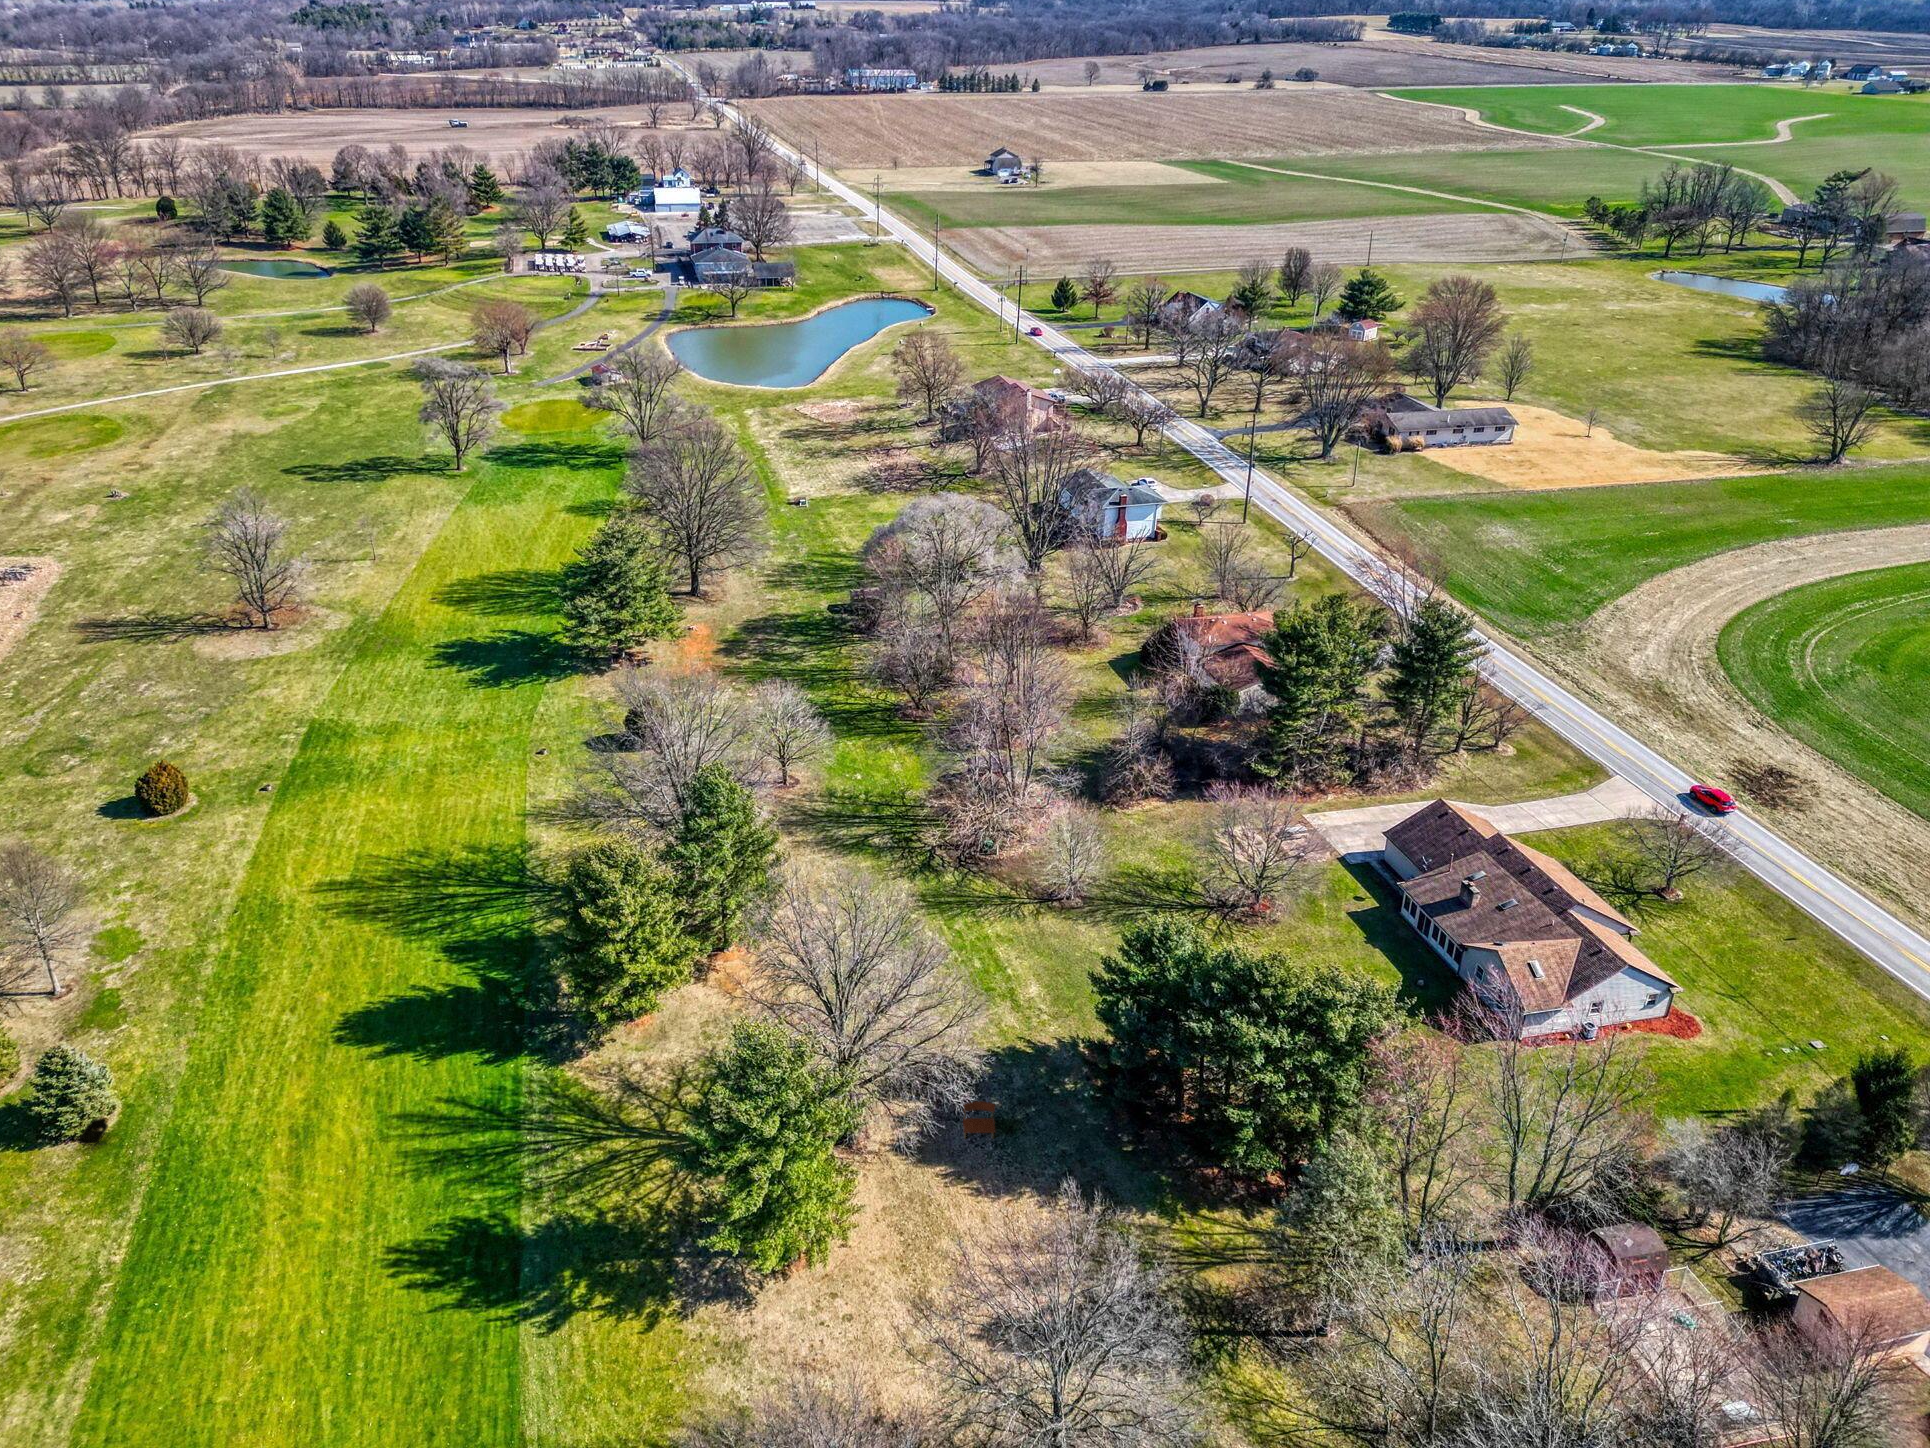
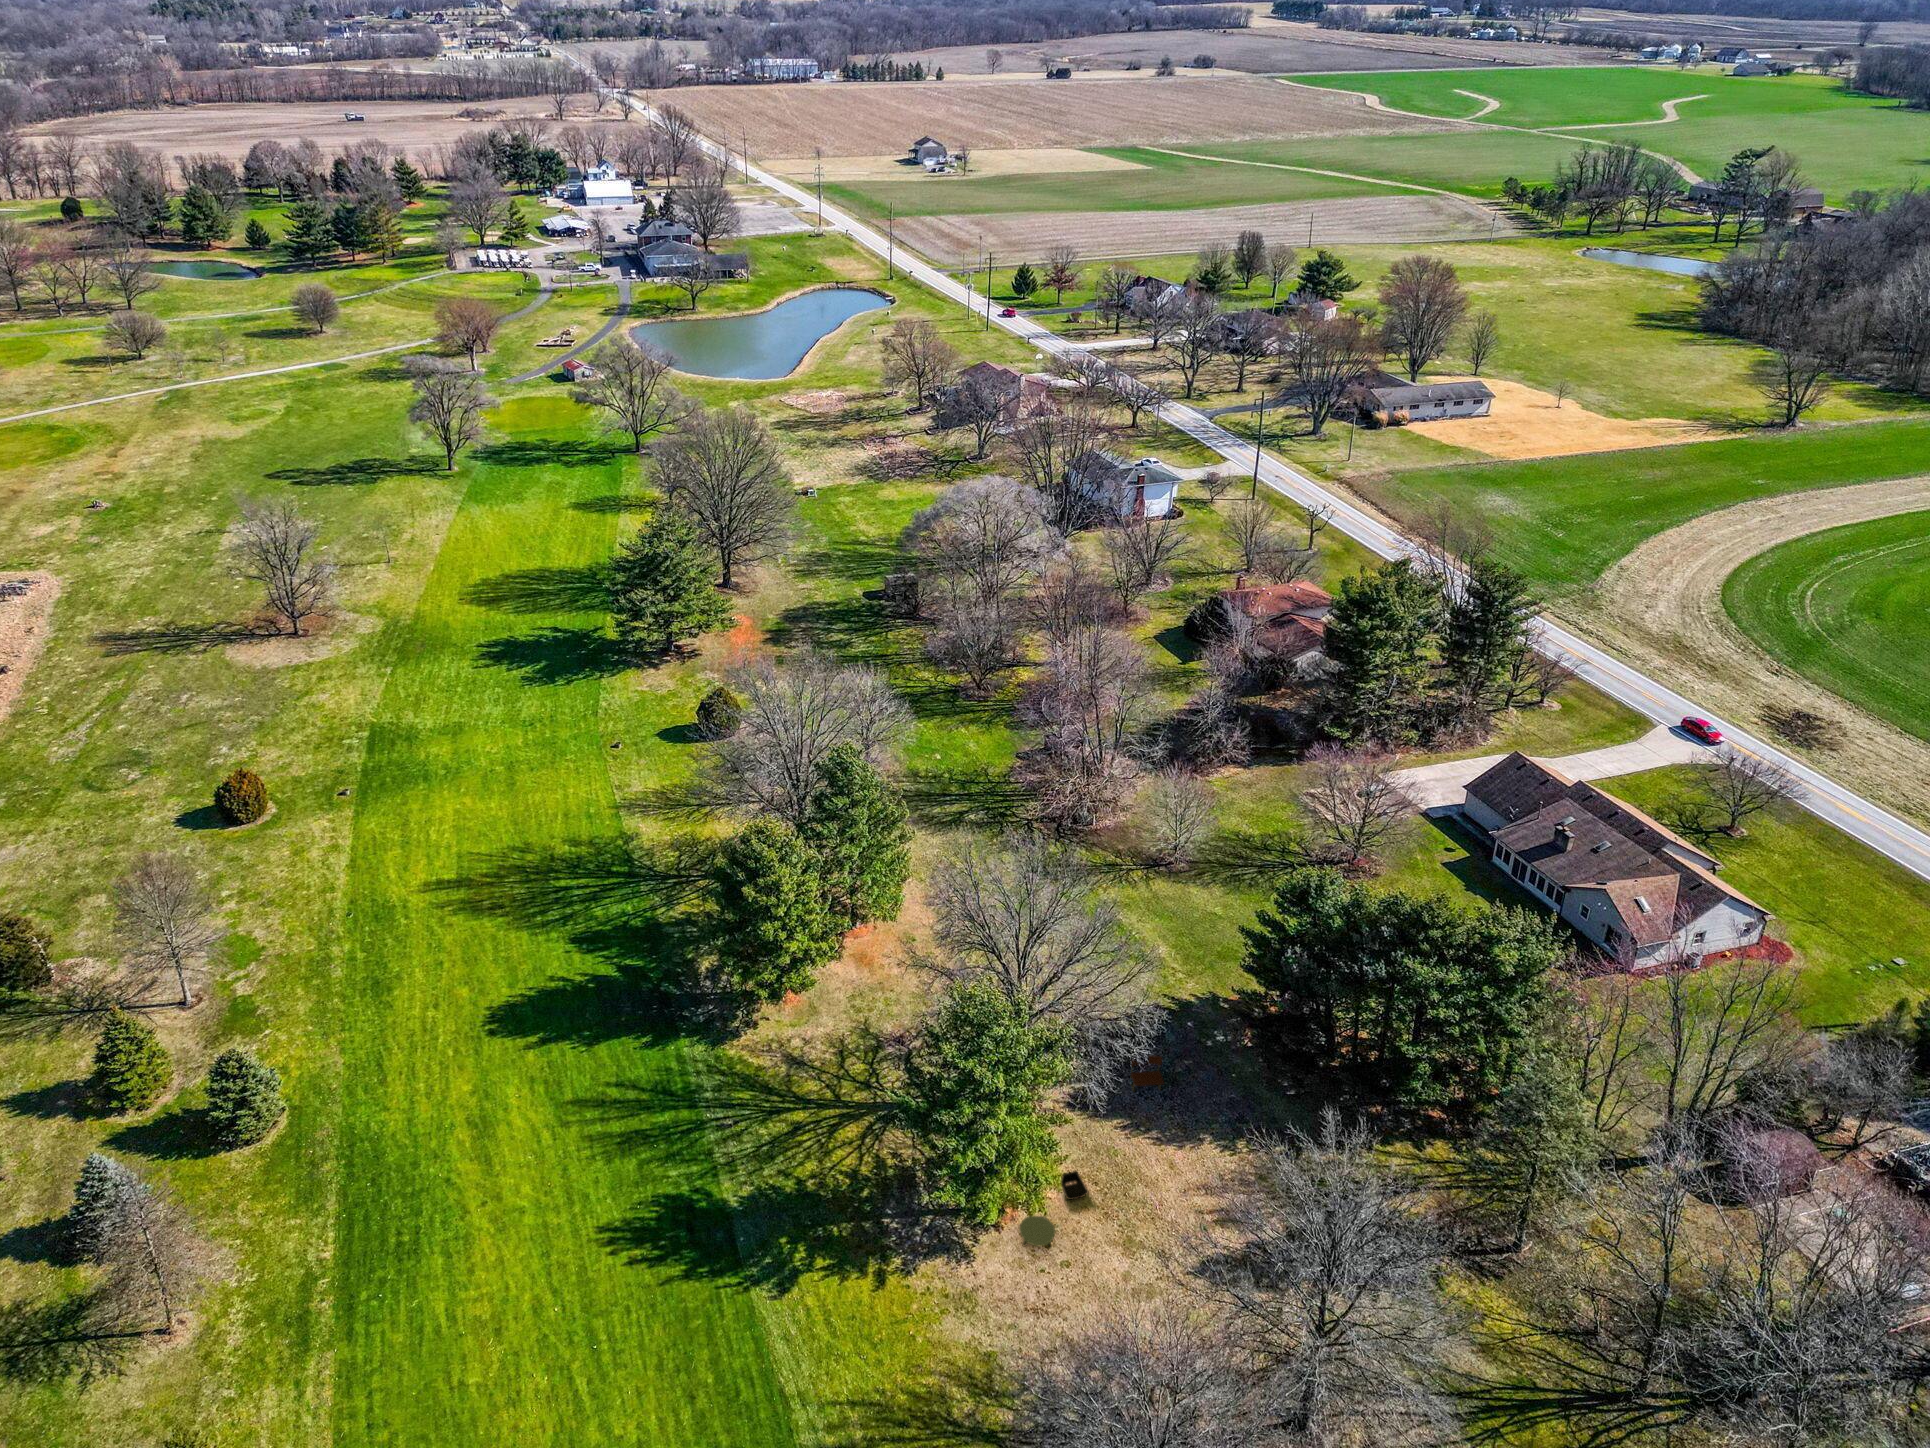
lounge chair: present [77,1119,108,1145] -> present [1061,1171,1088,1200]
round table: none [807,1264,844,1301] -> present [1019,1216,1055,1248]

